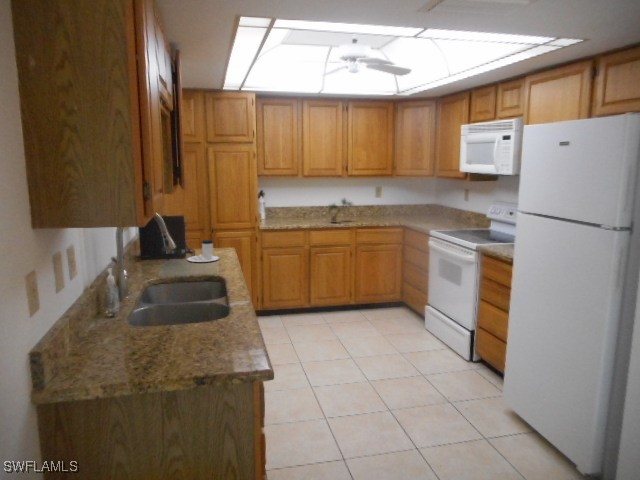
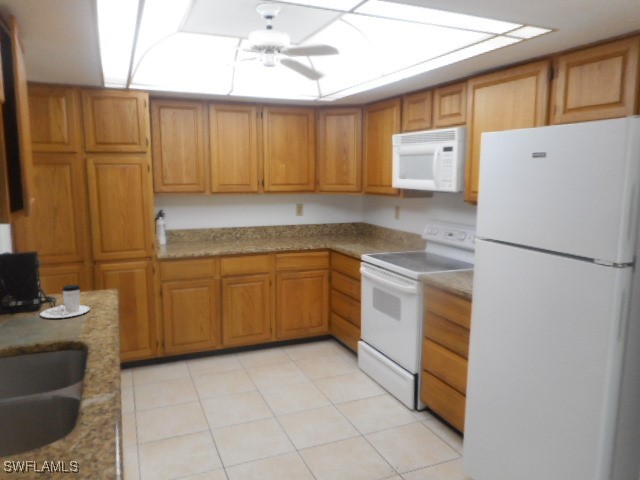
potted plant: present [329,198,352,222] -> none [240,217,276,247]

